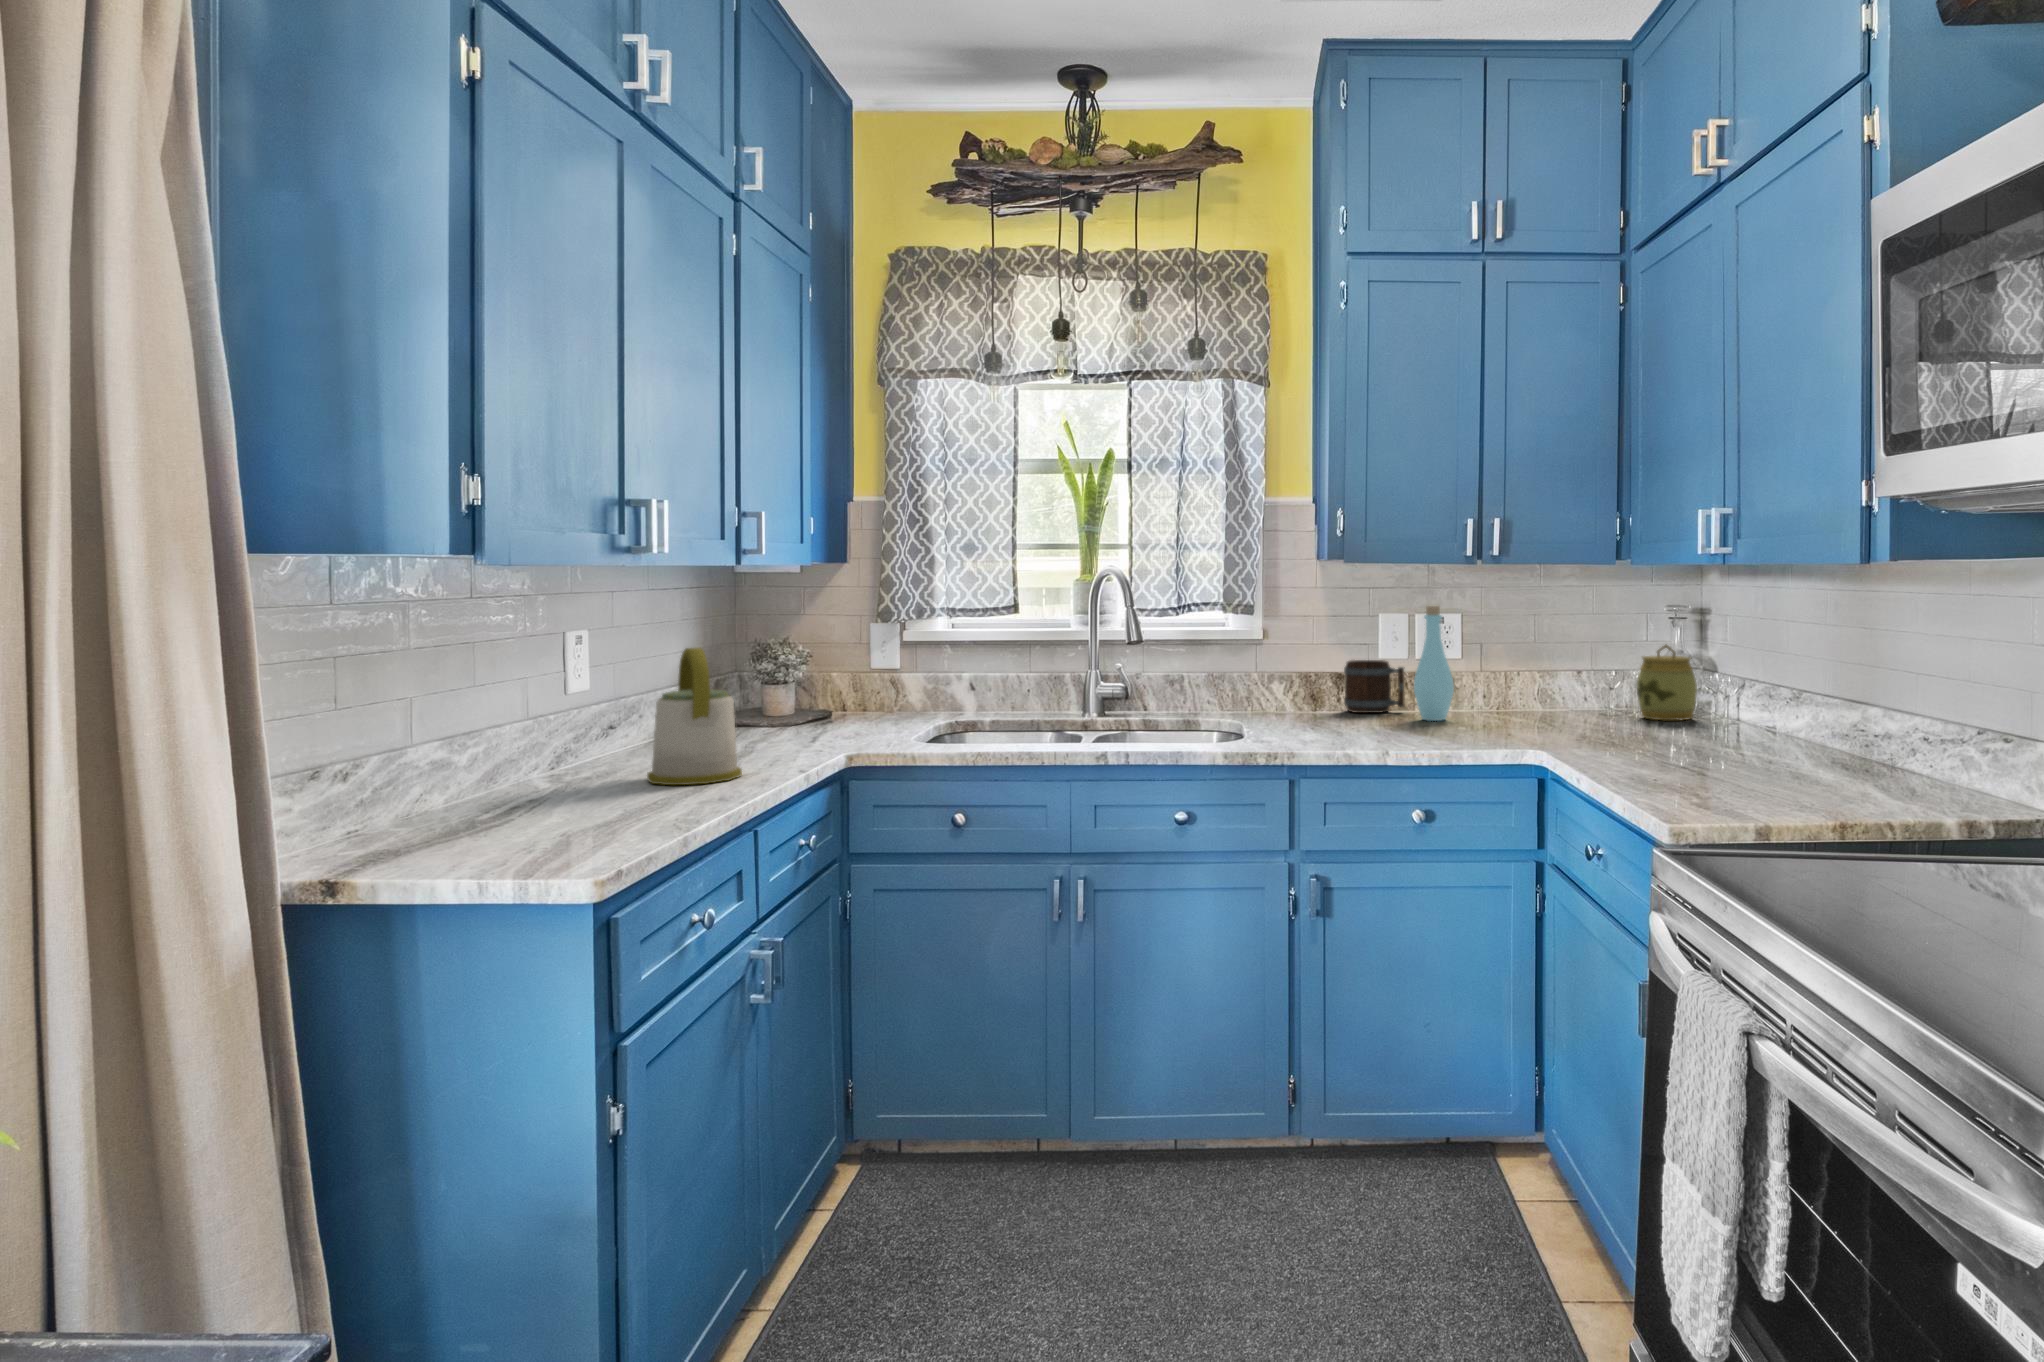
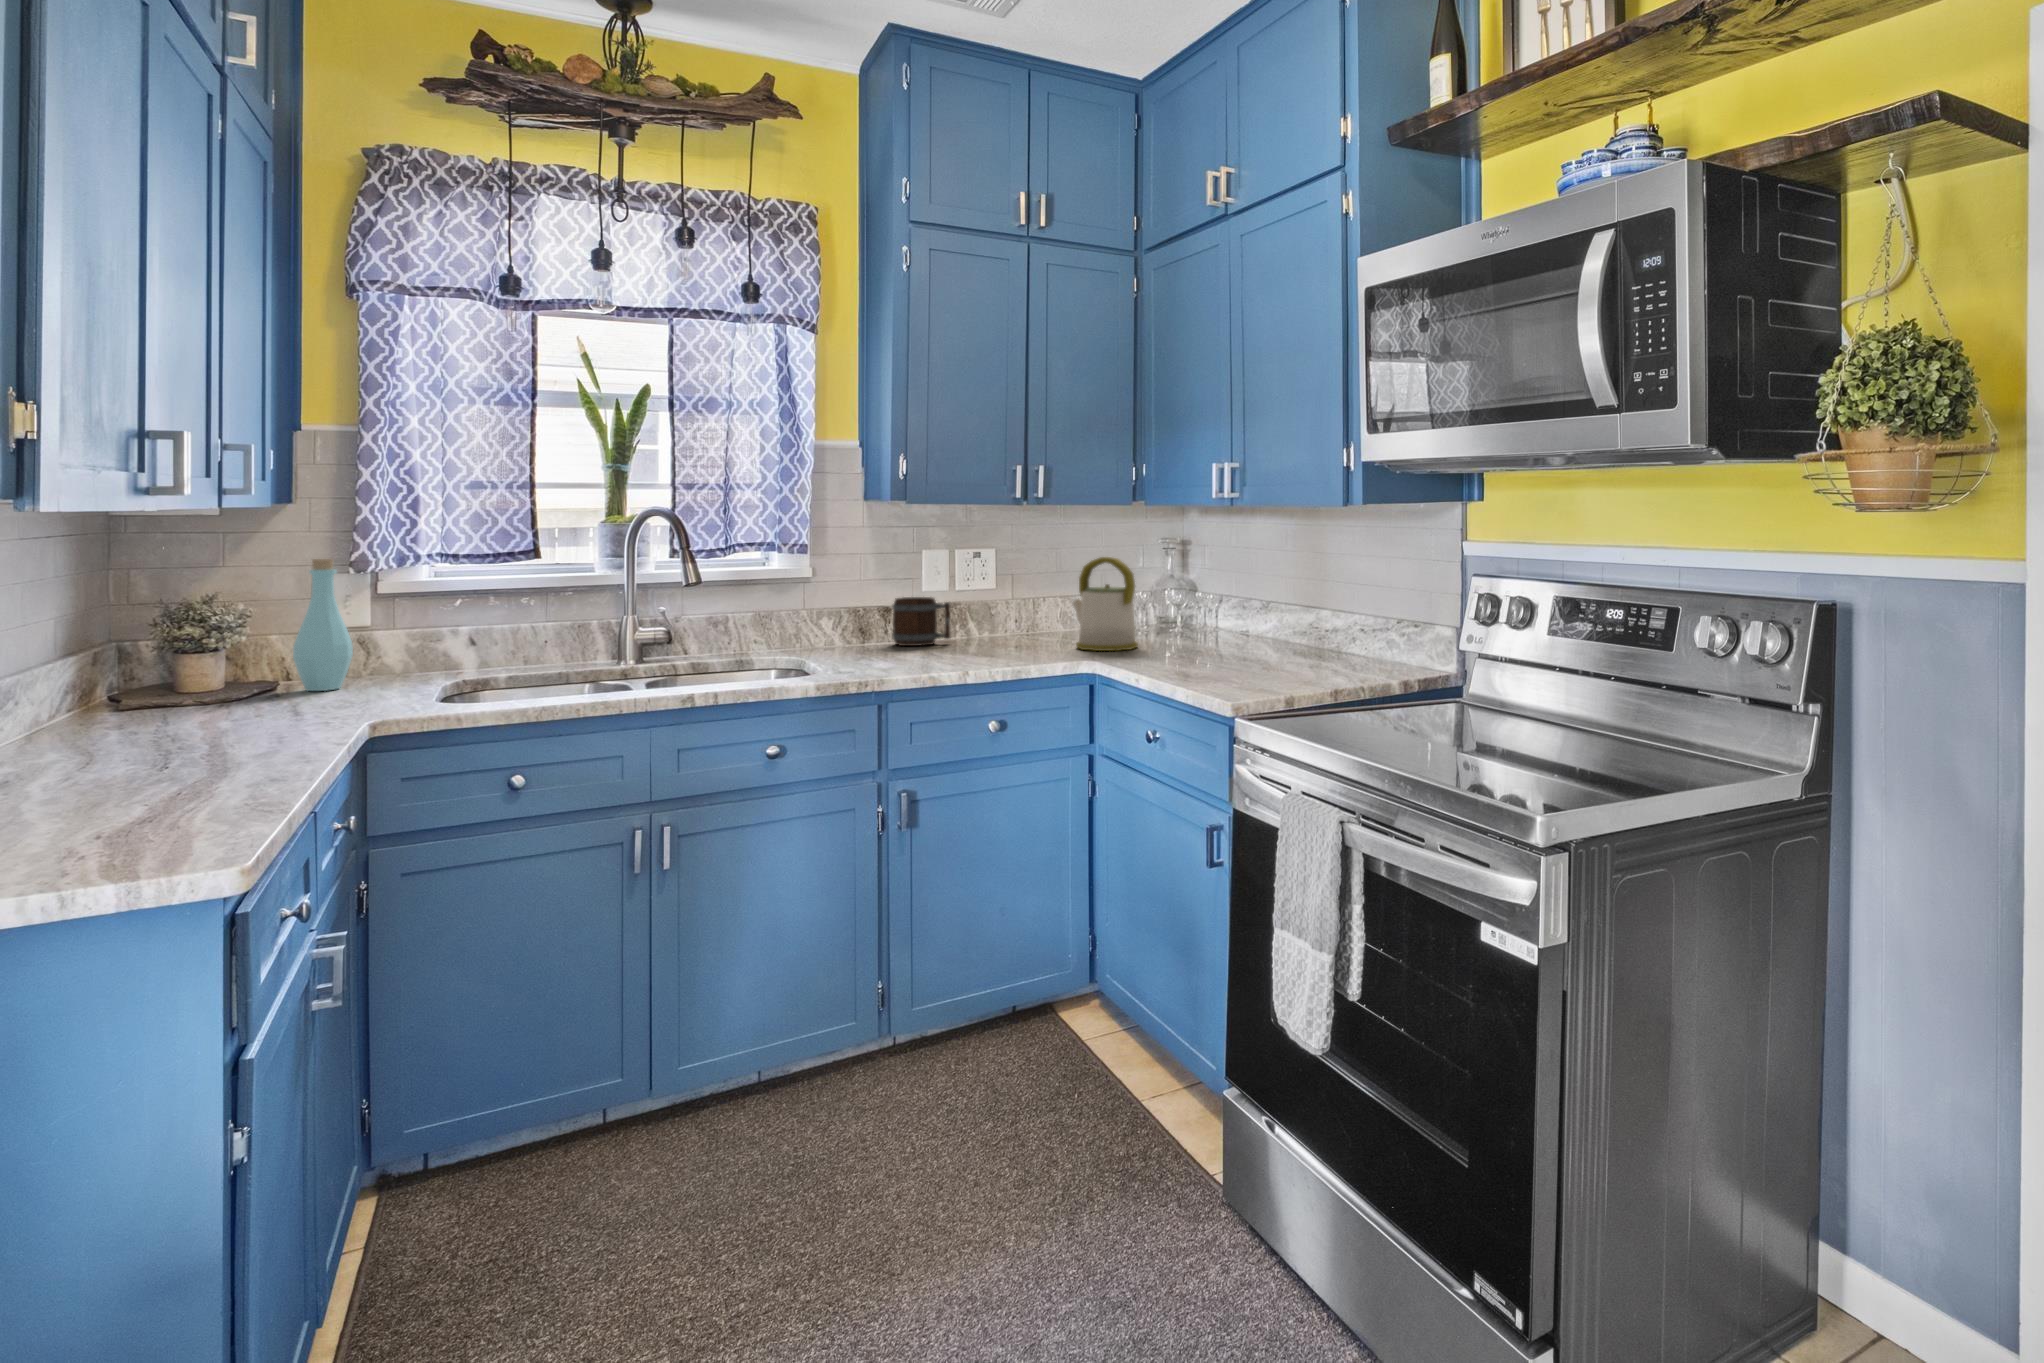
bottle: present [1414,606,1454,721] -> present [293,559,353,691]
jar: present [1637,645,1697,720] -> none [1154,577,1202,641]
kettle: present [647,648,742,785] -> present [1072,557,1138,651]

